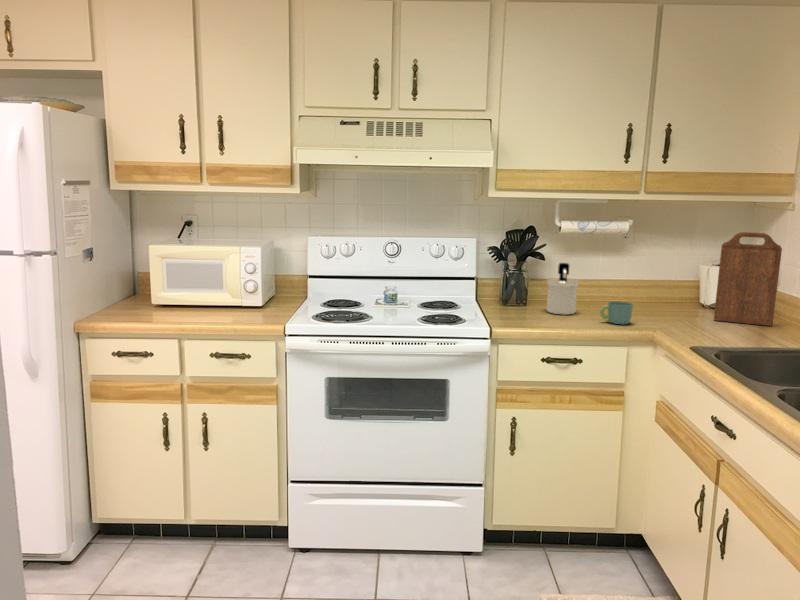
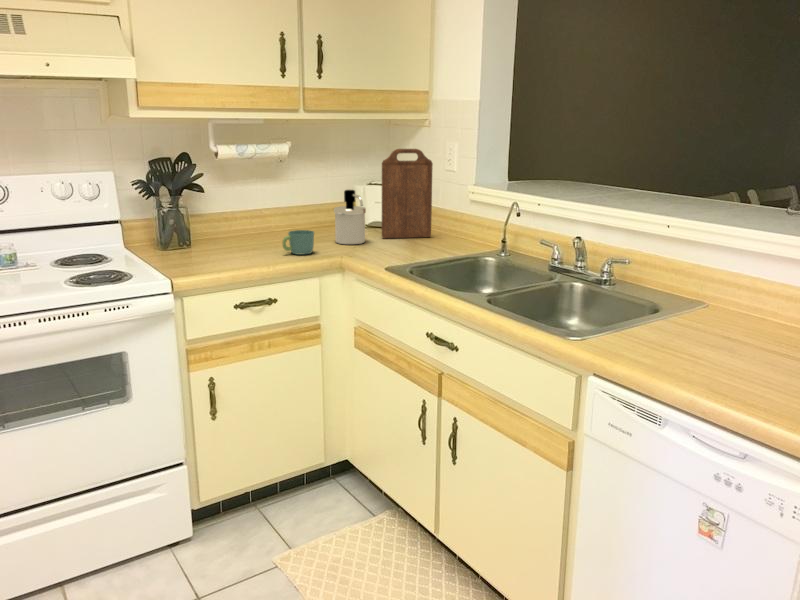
soap dispenser: present [547,263,578,314] -> present [334,190,366,244]

